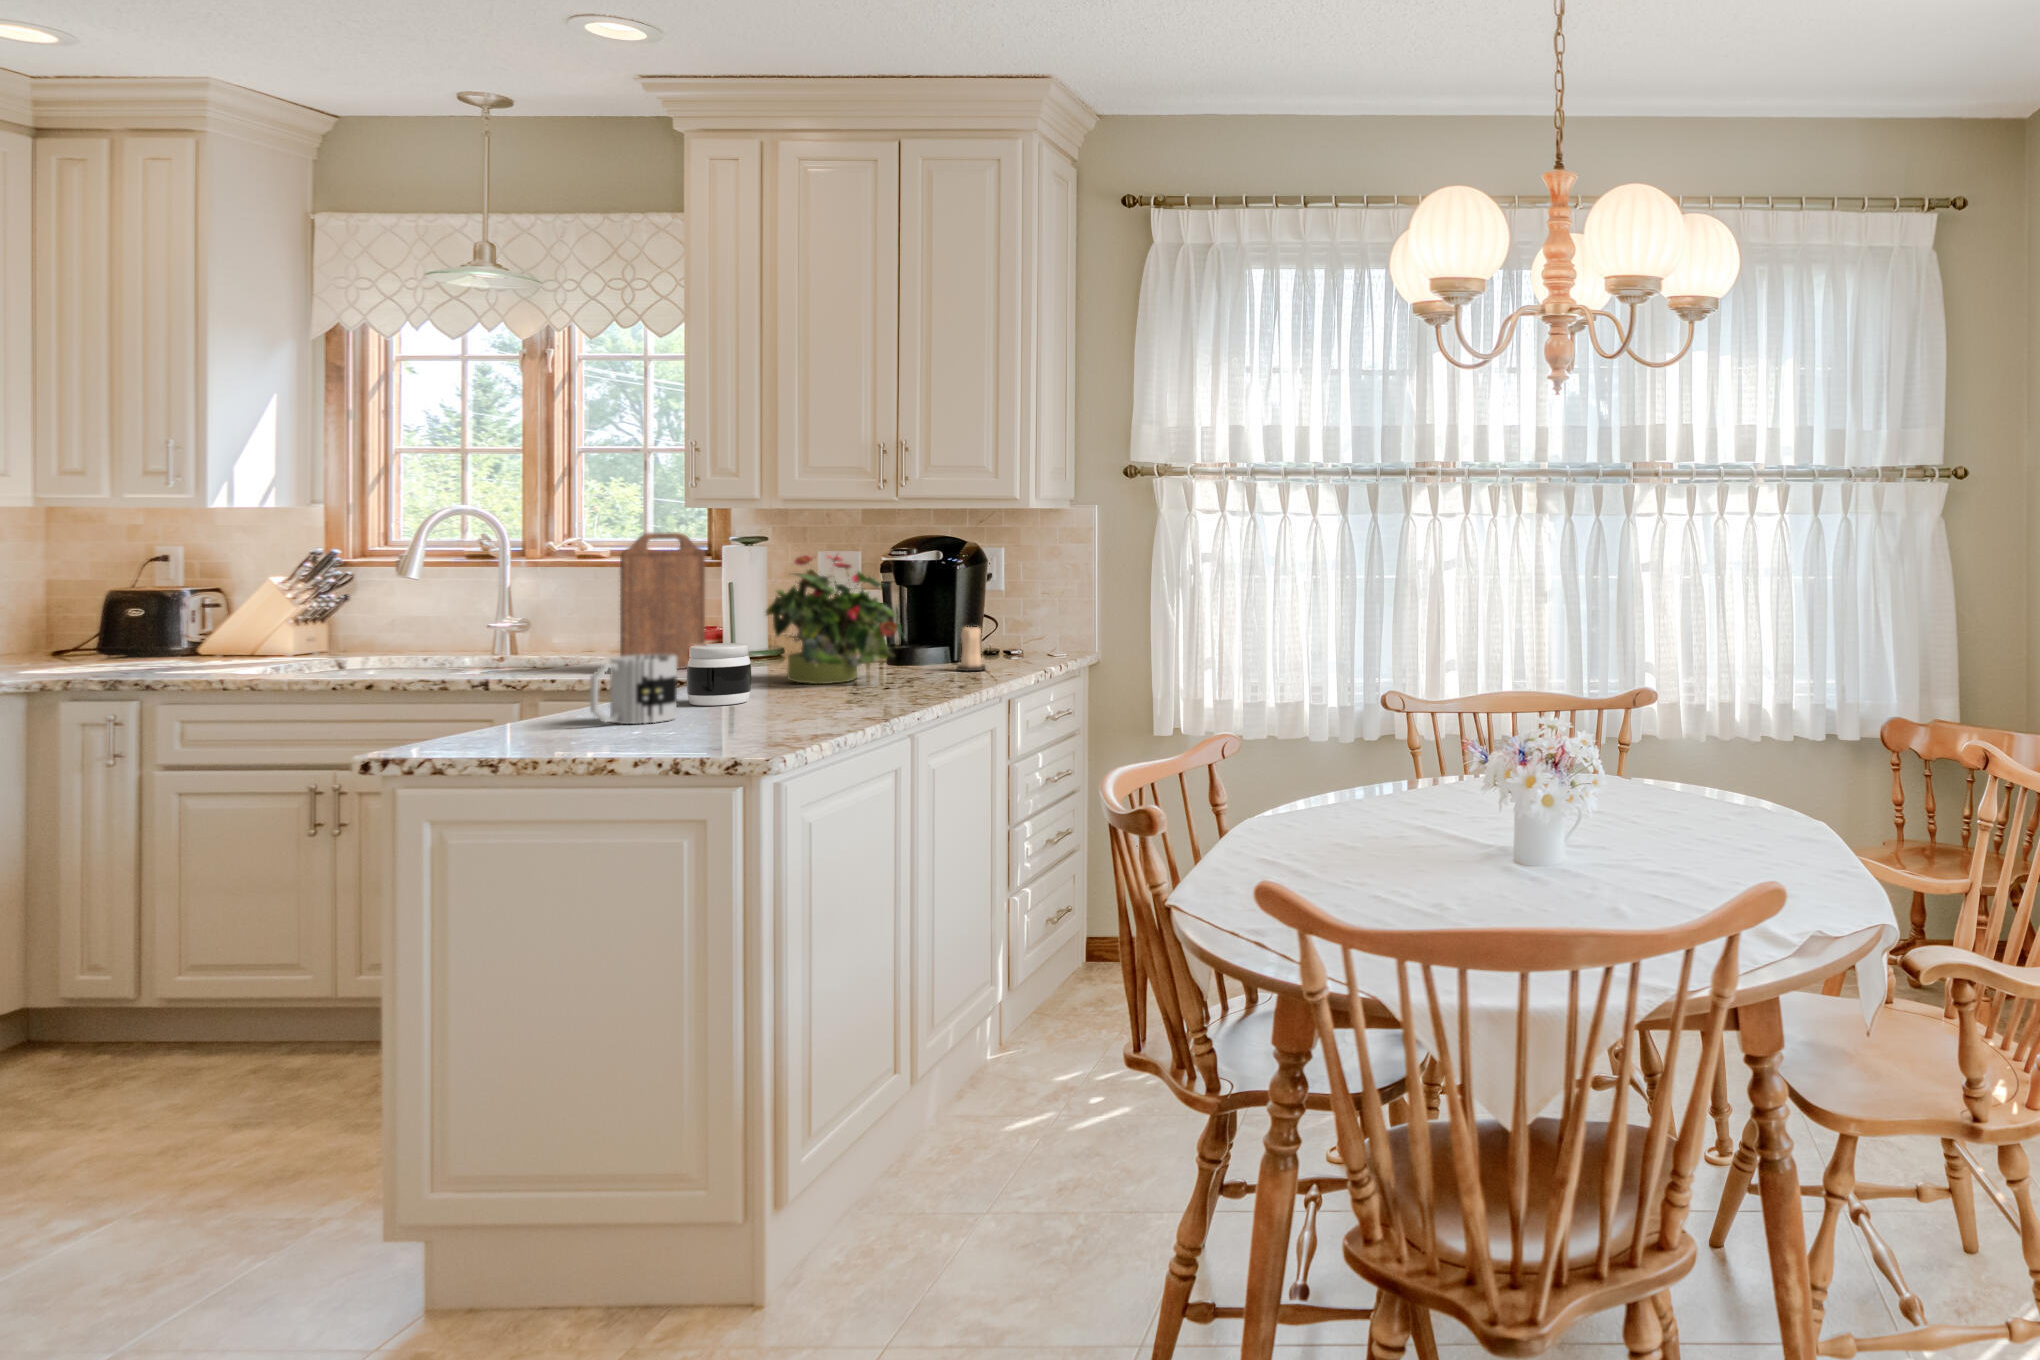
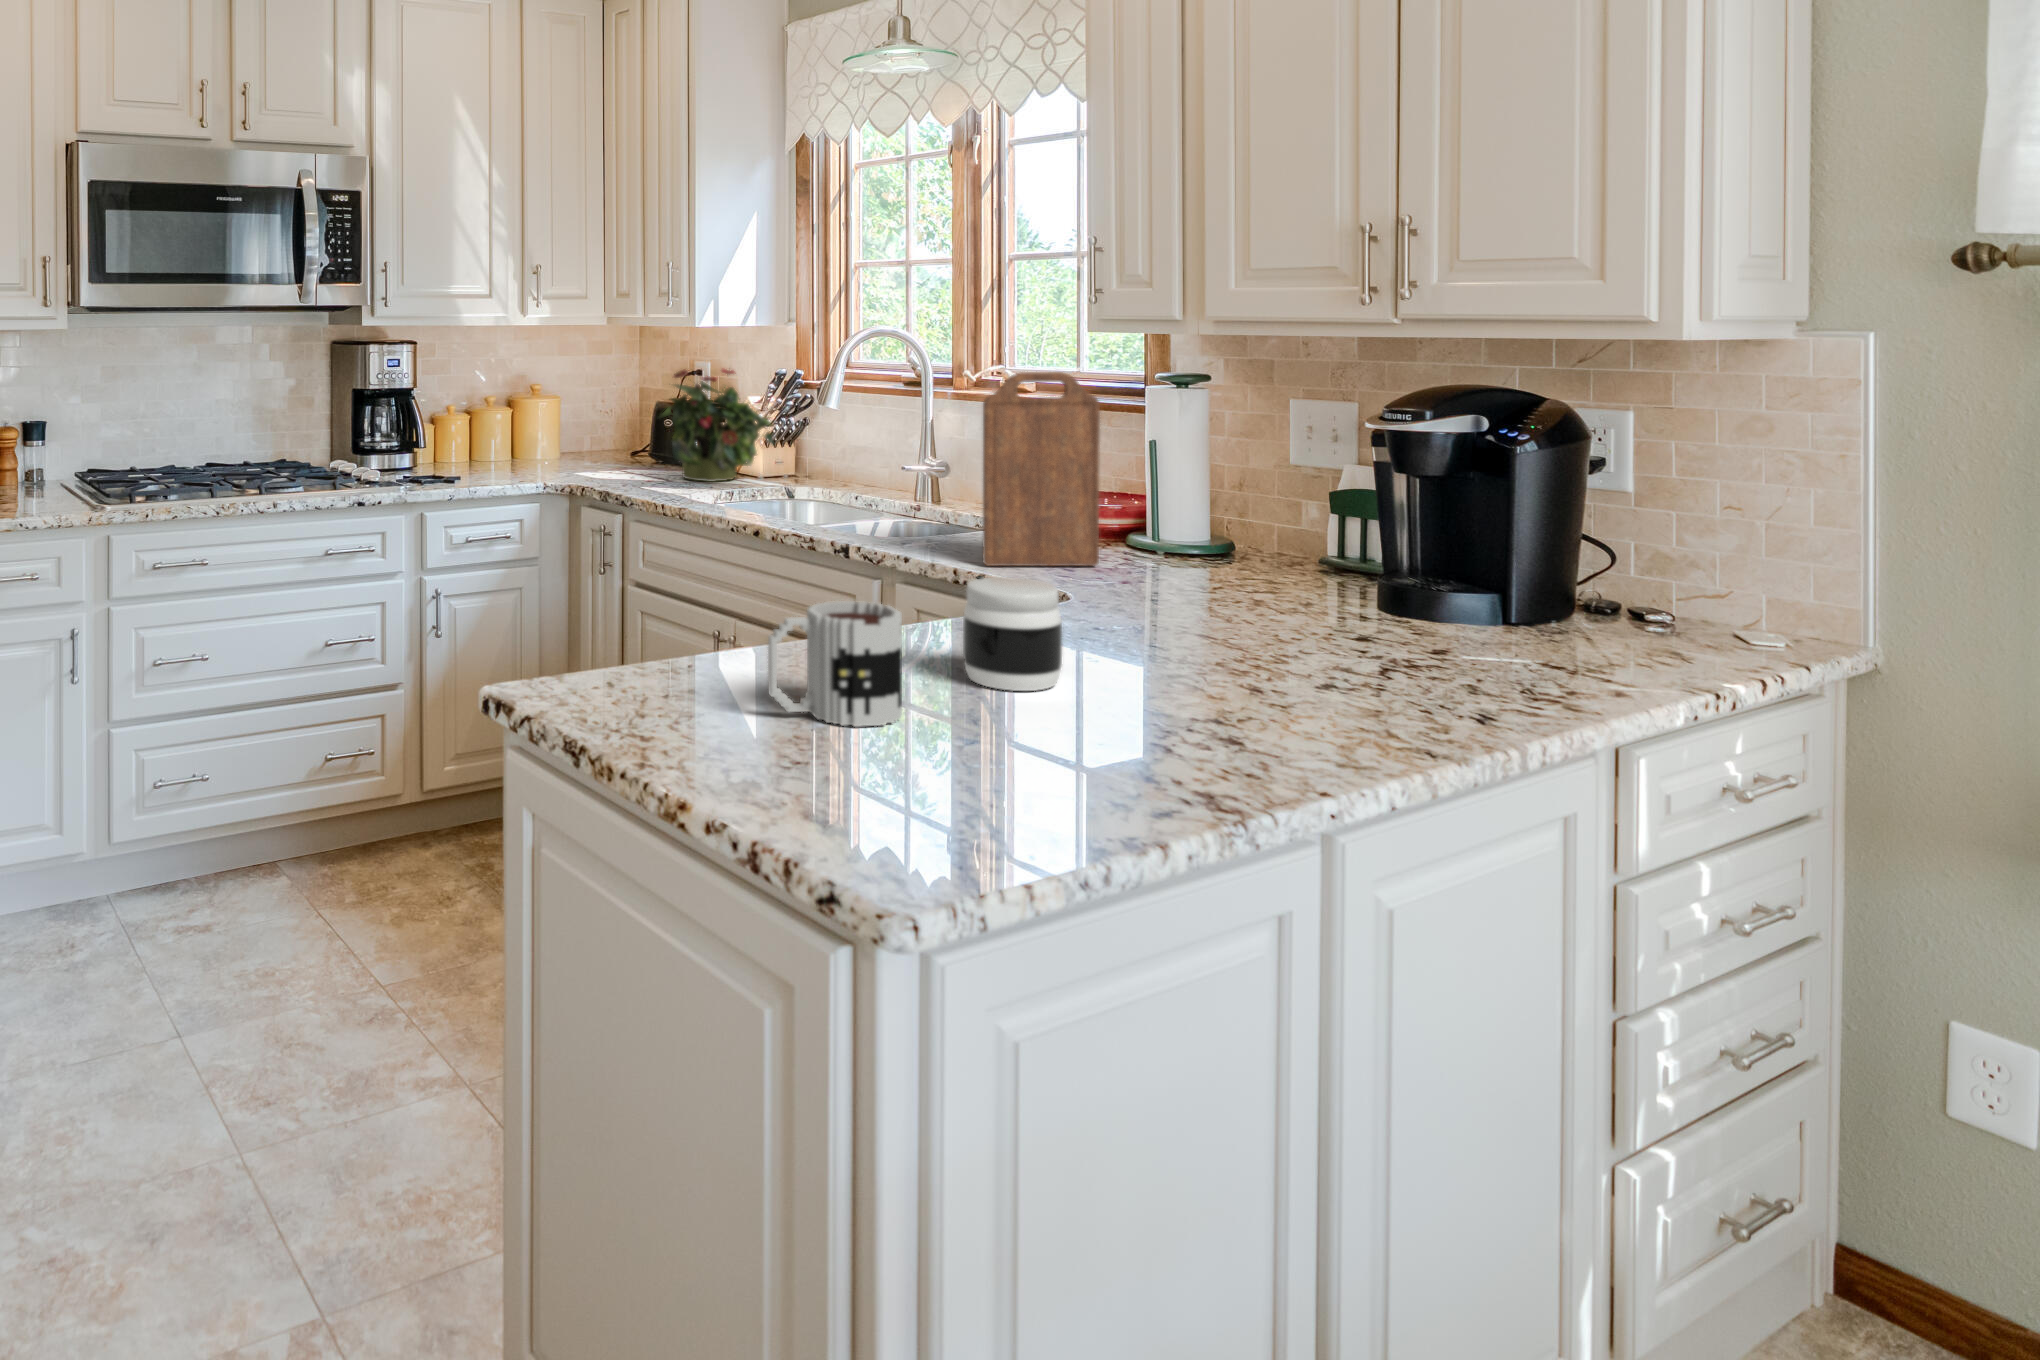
potted plant: present [766,555,902,684] -> present [659,369,775,482]
candle: present [957,626,986,671] -> none [1500,566,1566,663]

